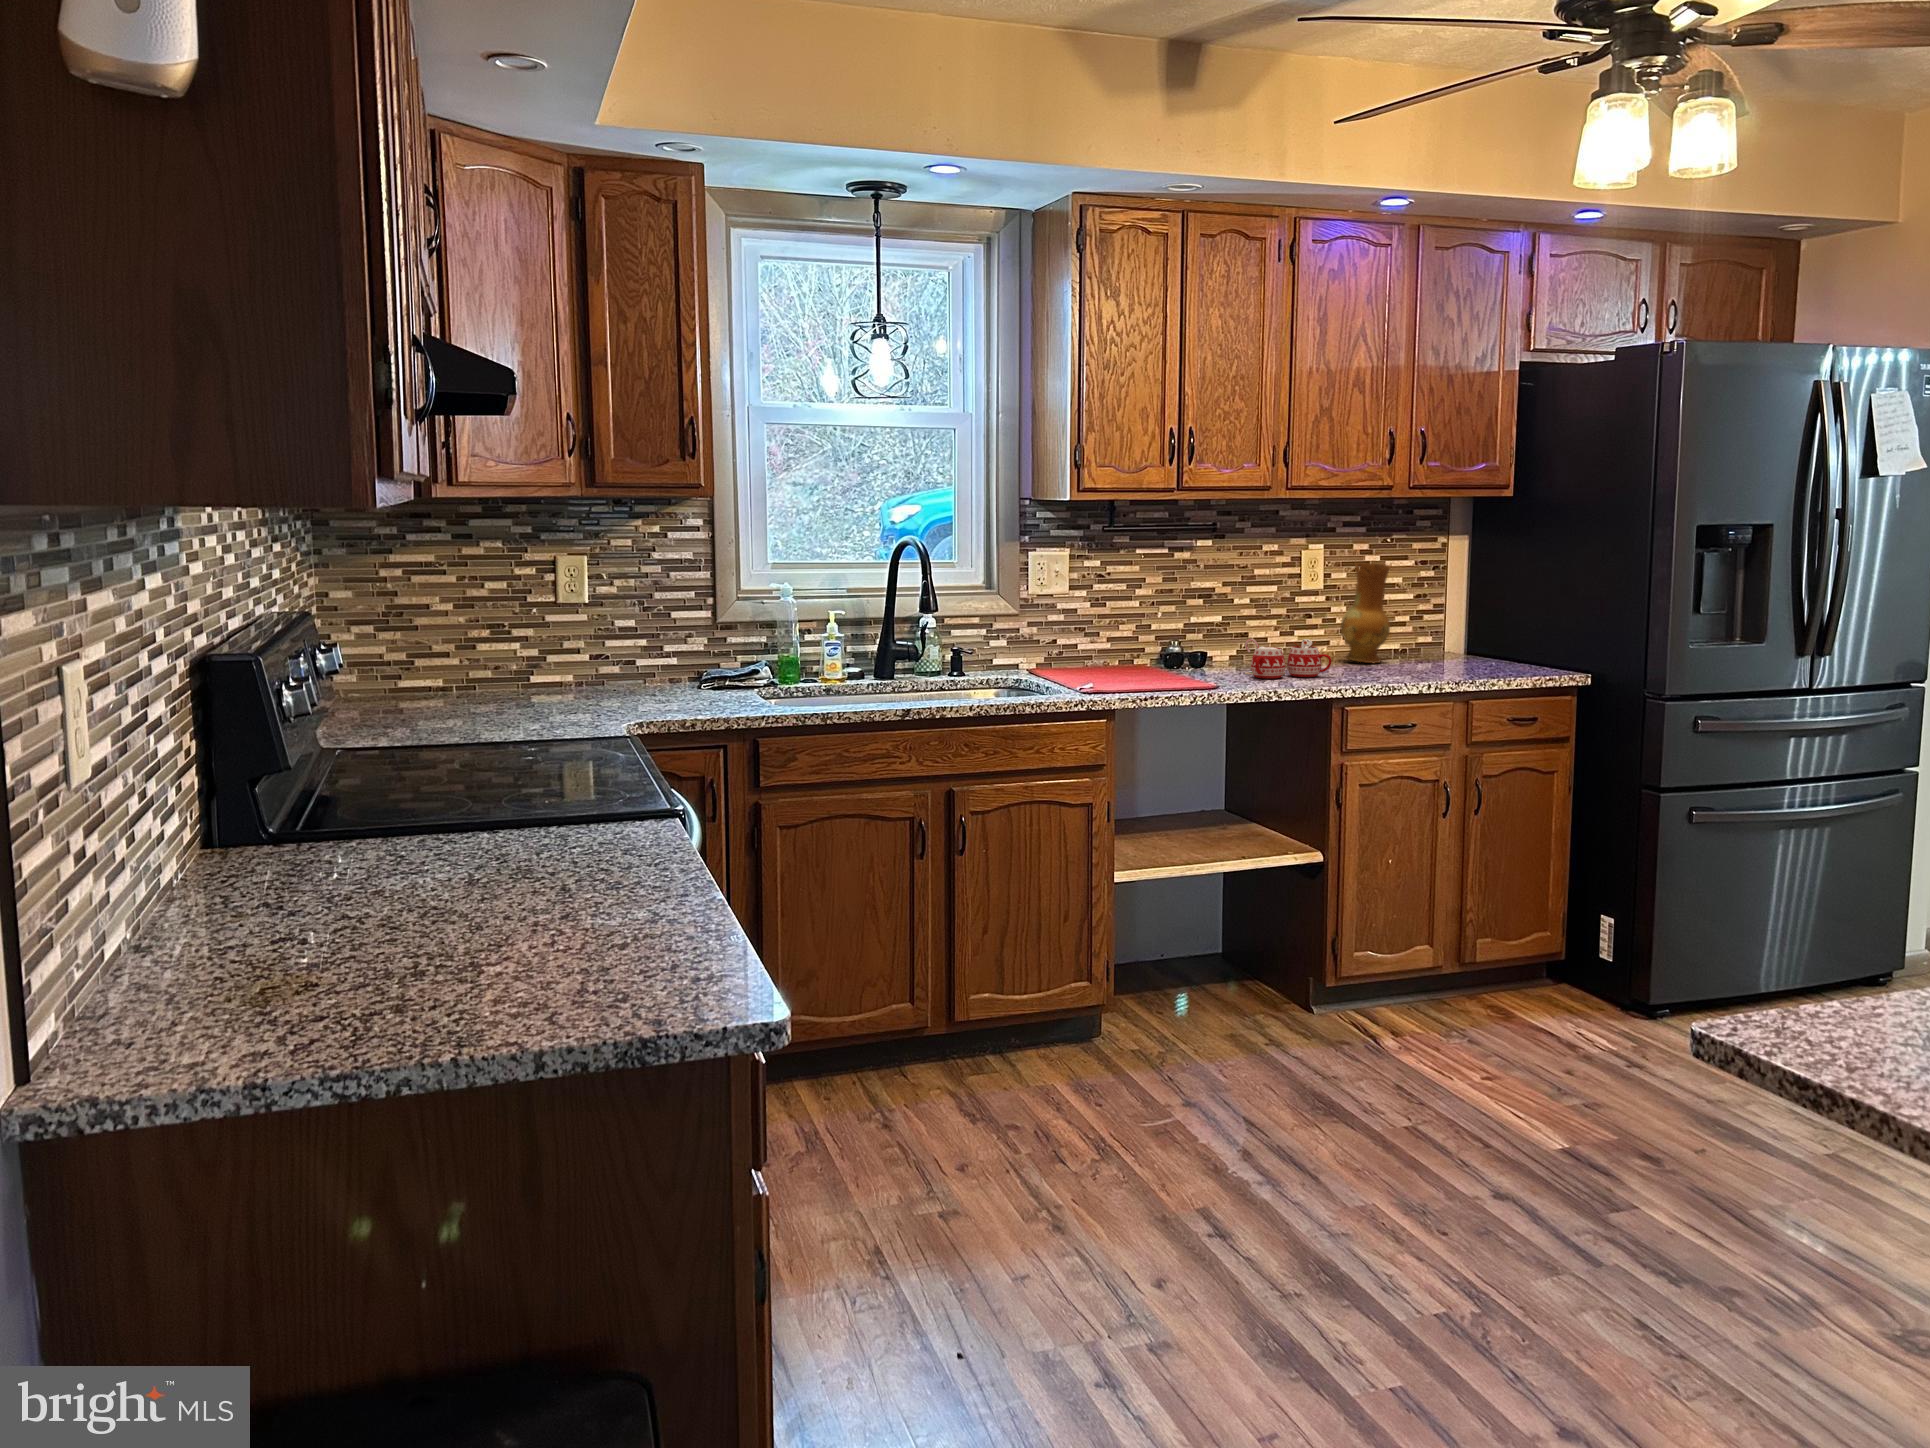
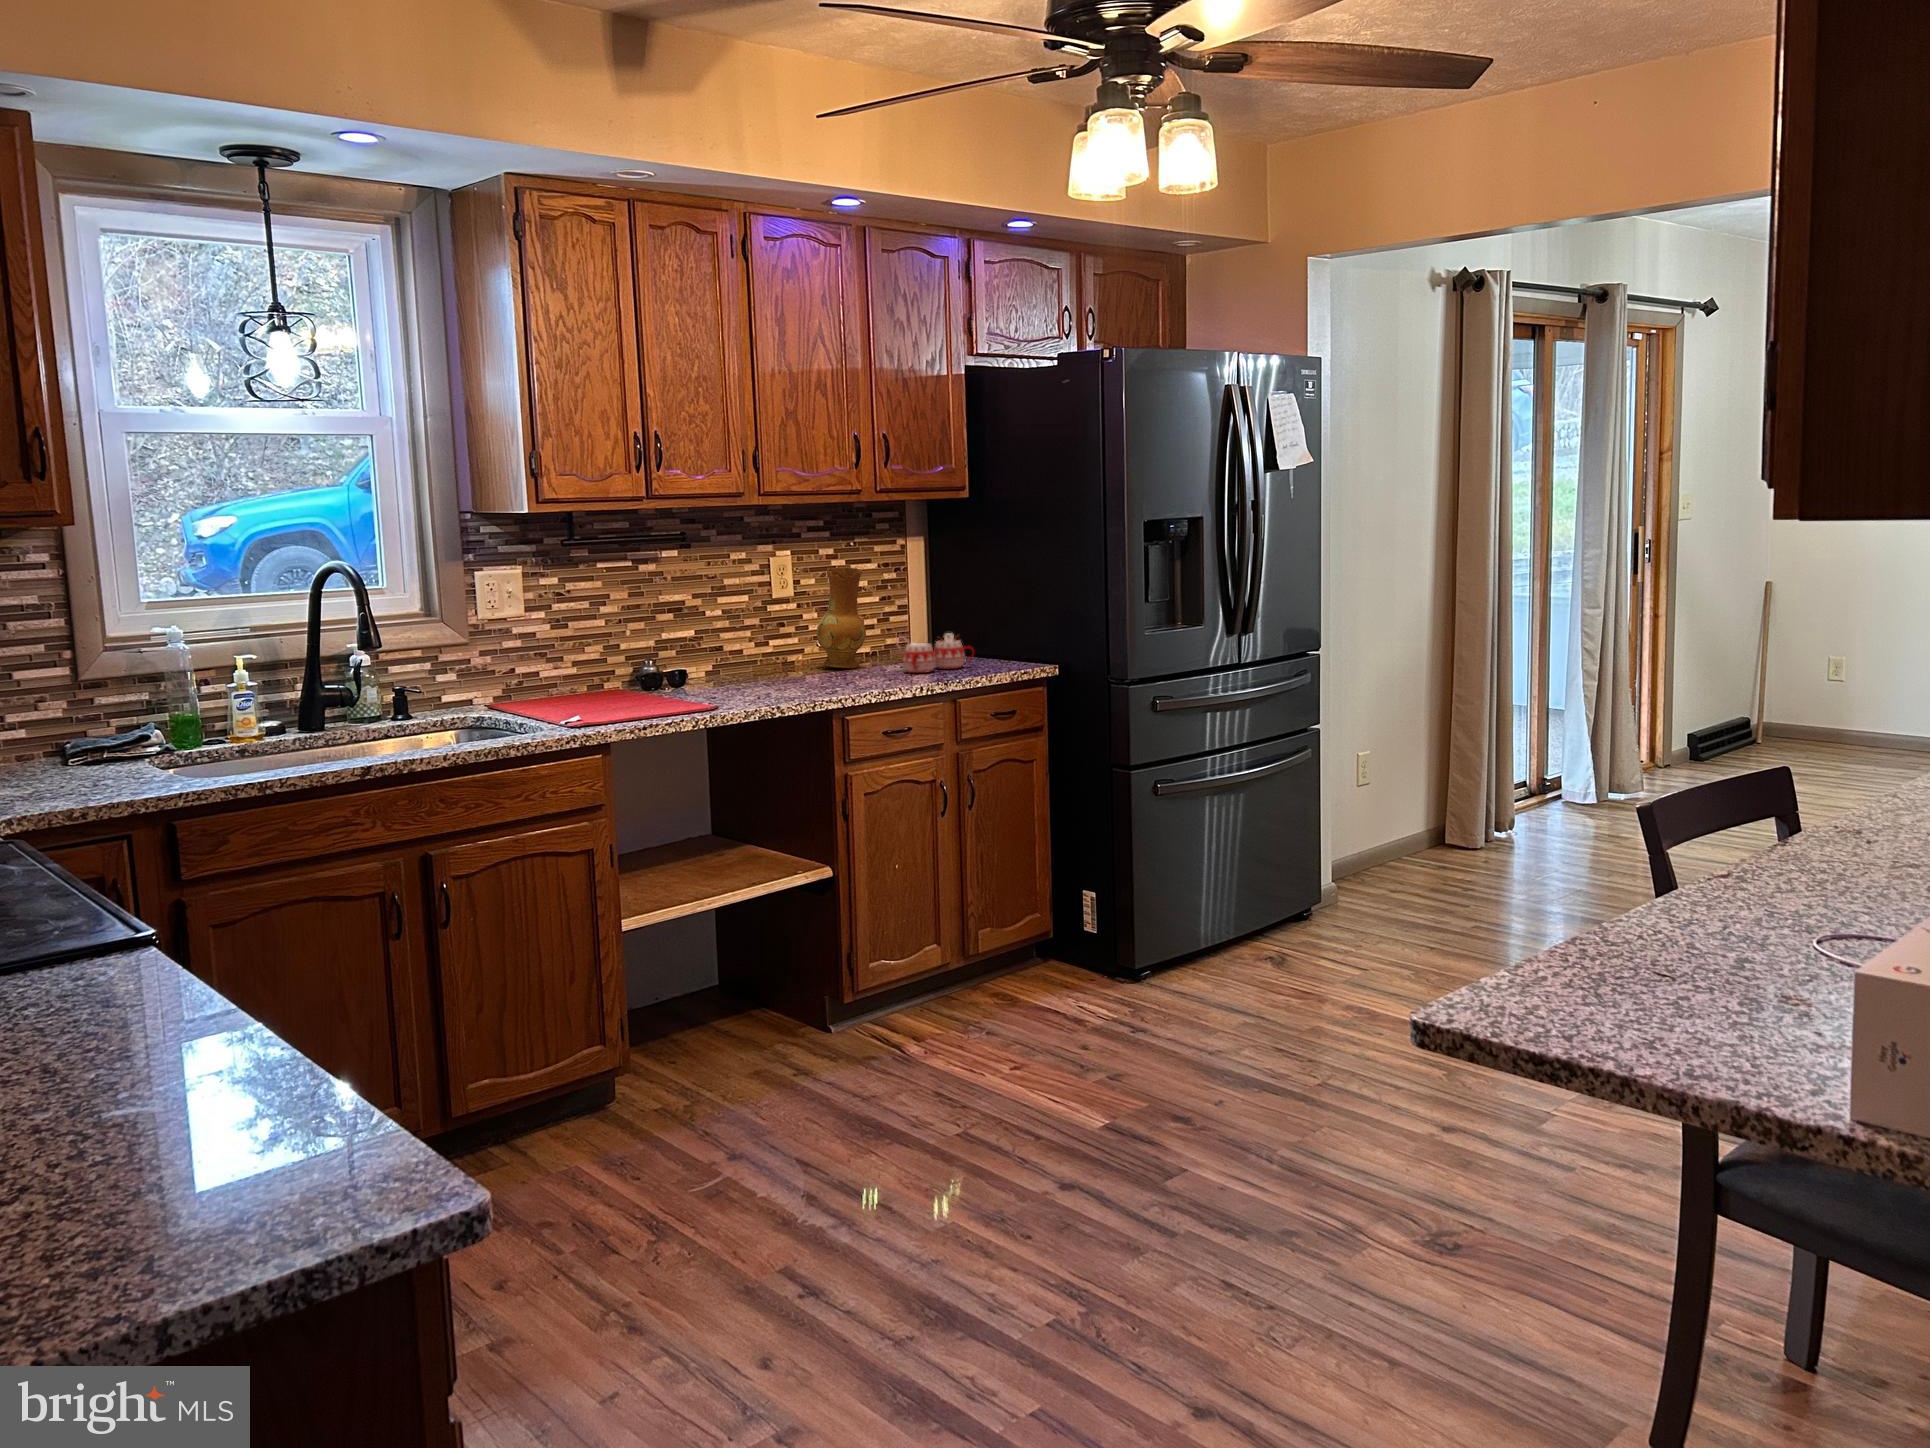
mug: present [1245,639,1331,679] -> present [896,633,974,673]

